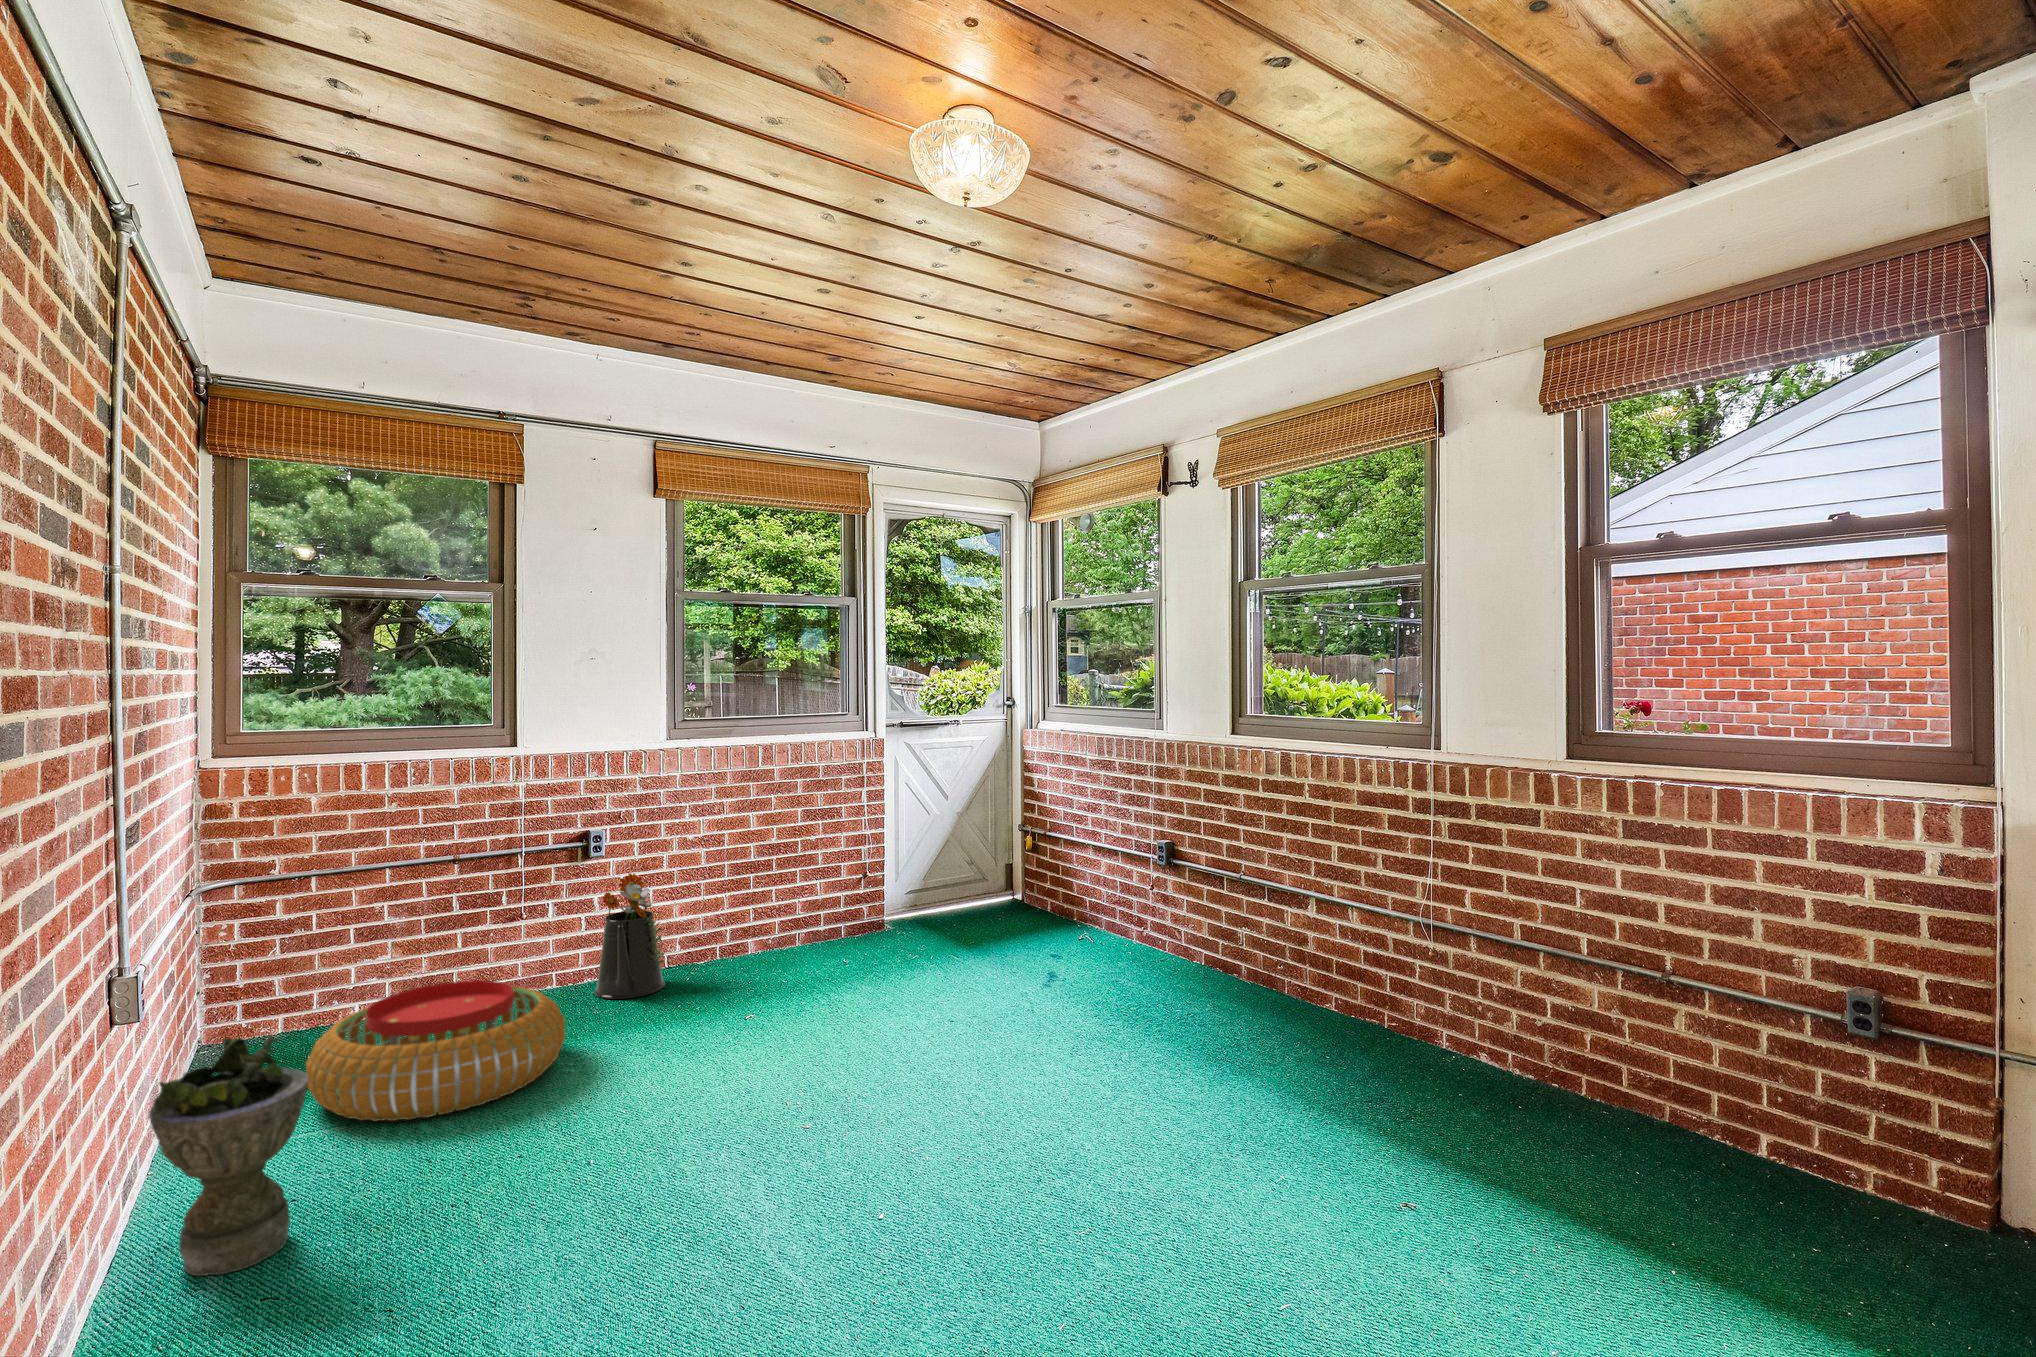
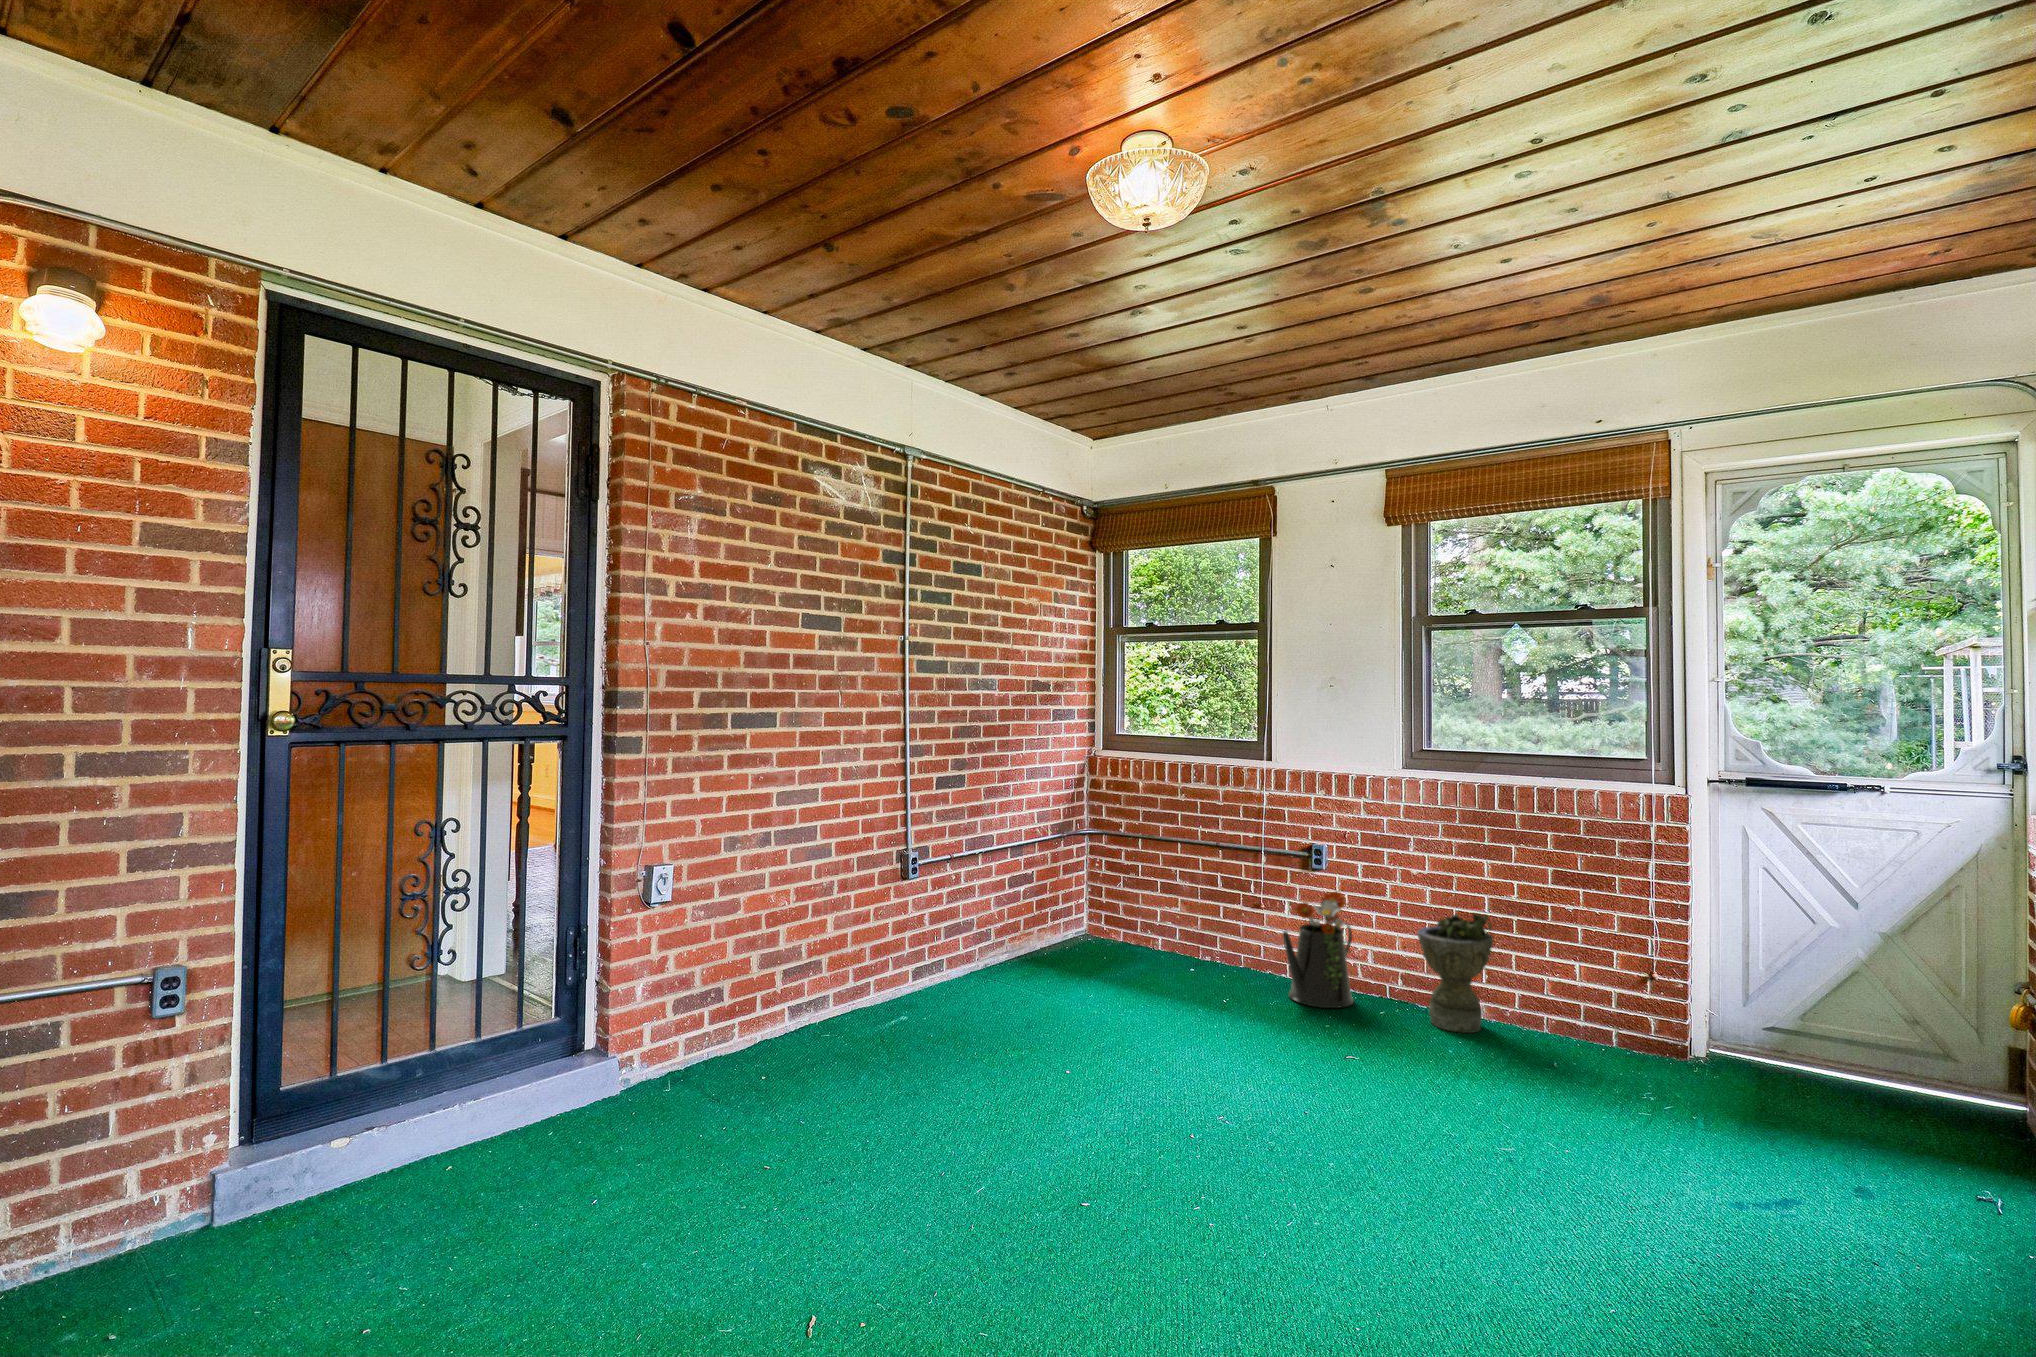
pouf: present [306,980,566,1121] -> none [1021,926,1187,1020]
planter: present [149,1035,309,1276] -> present [1417,914,1493,1033]

